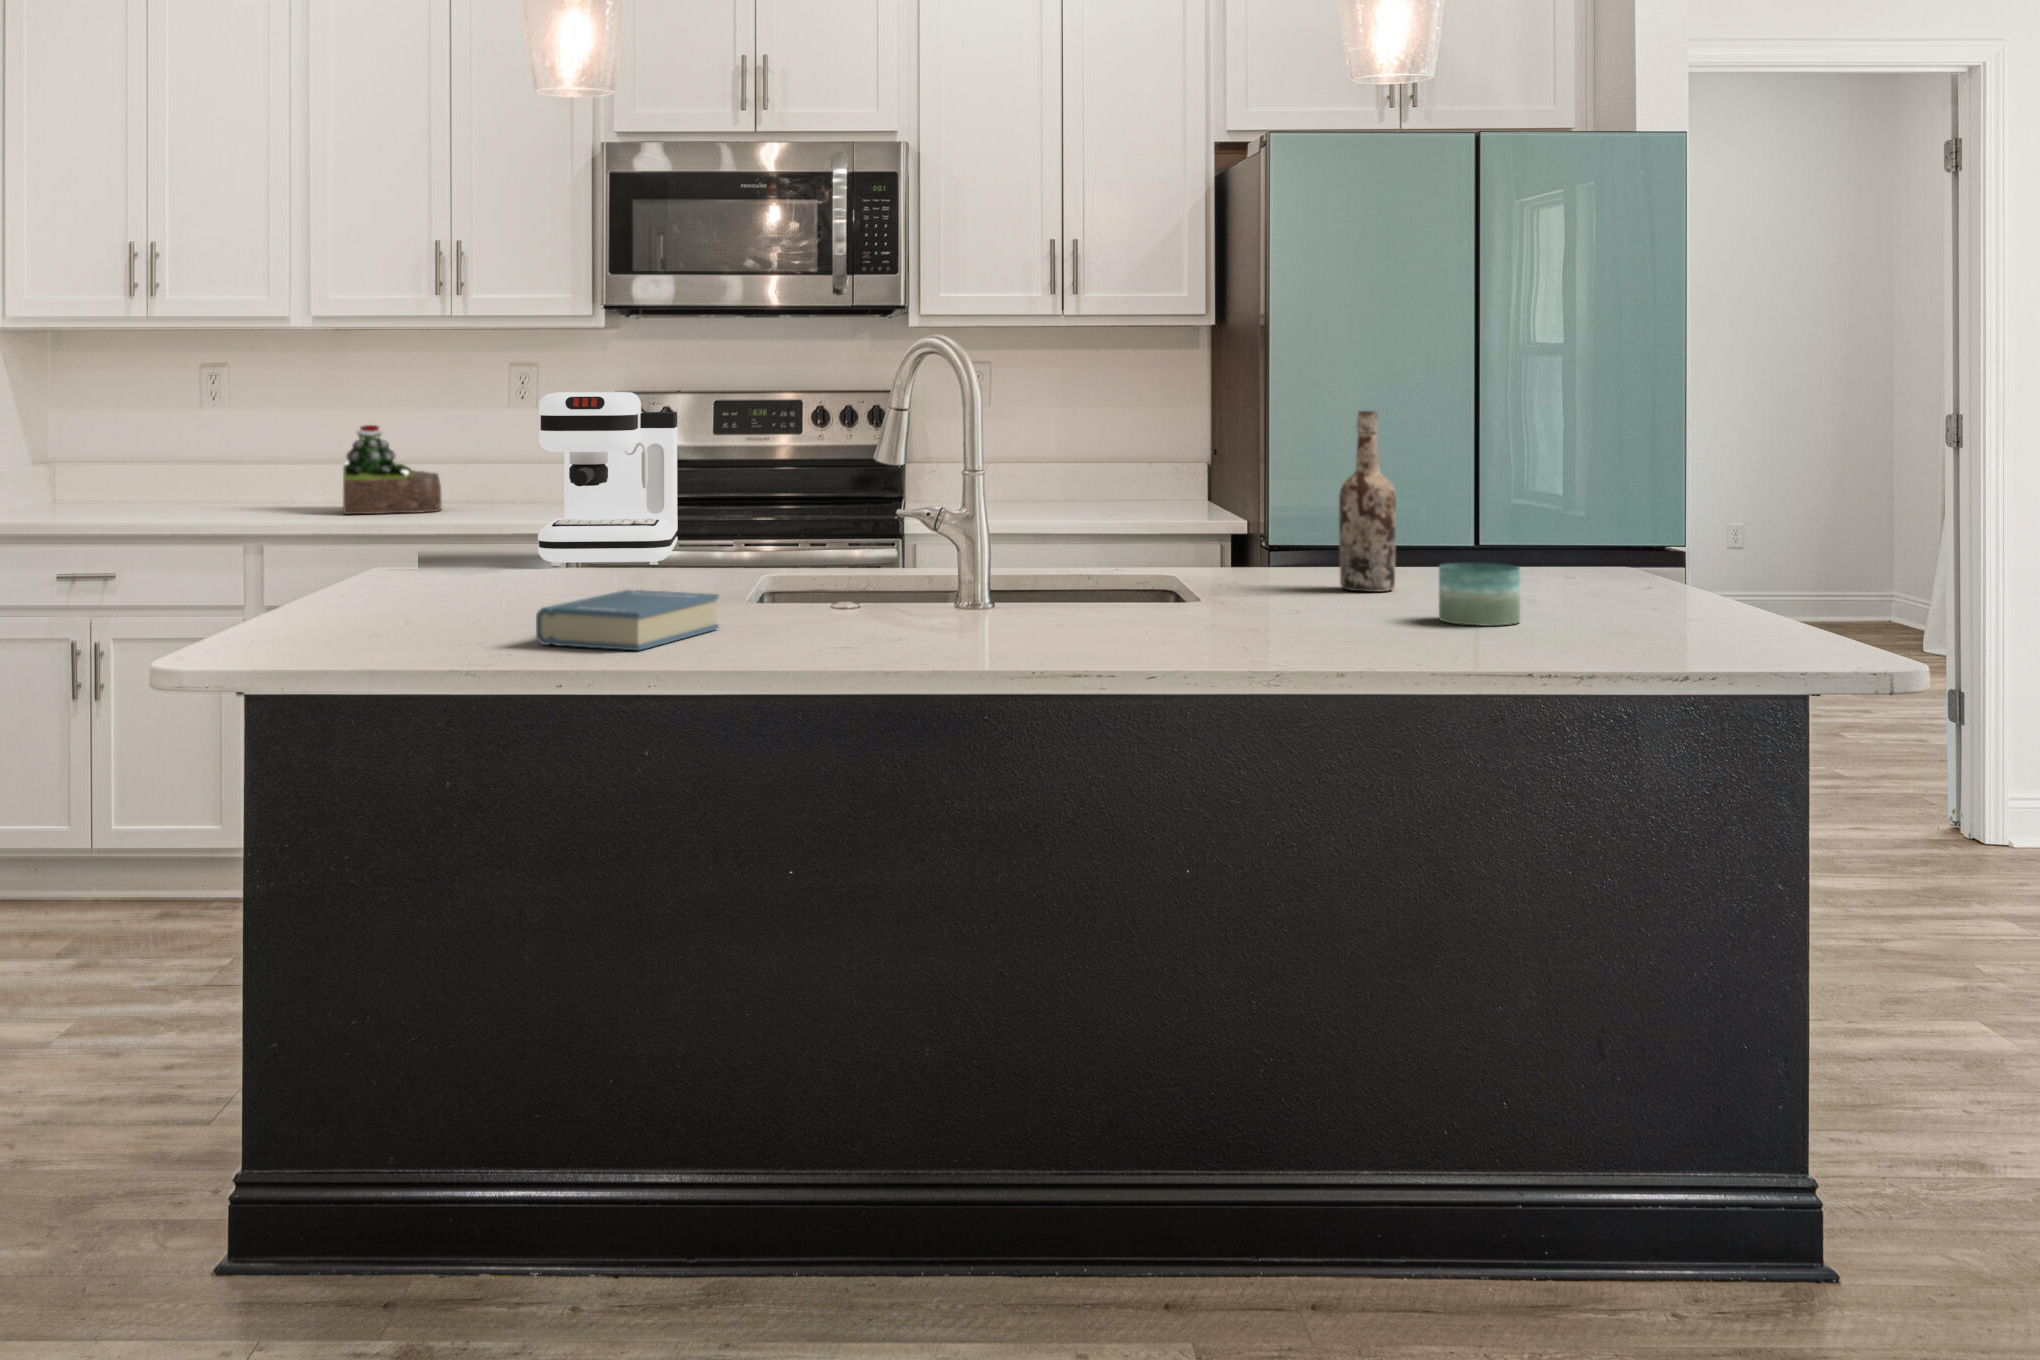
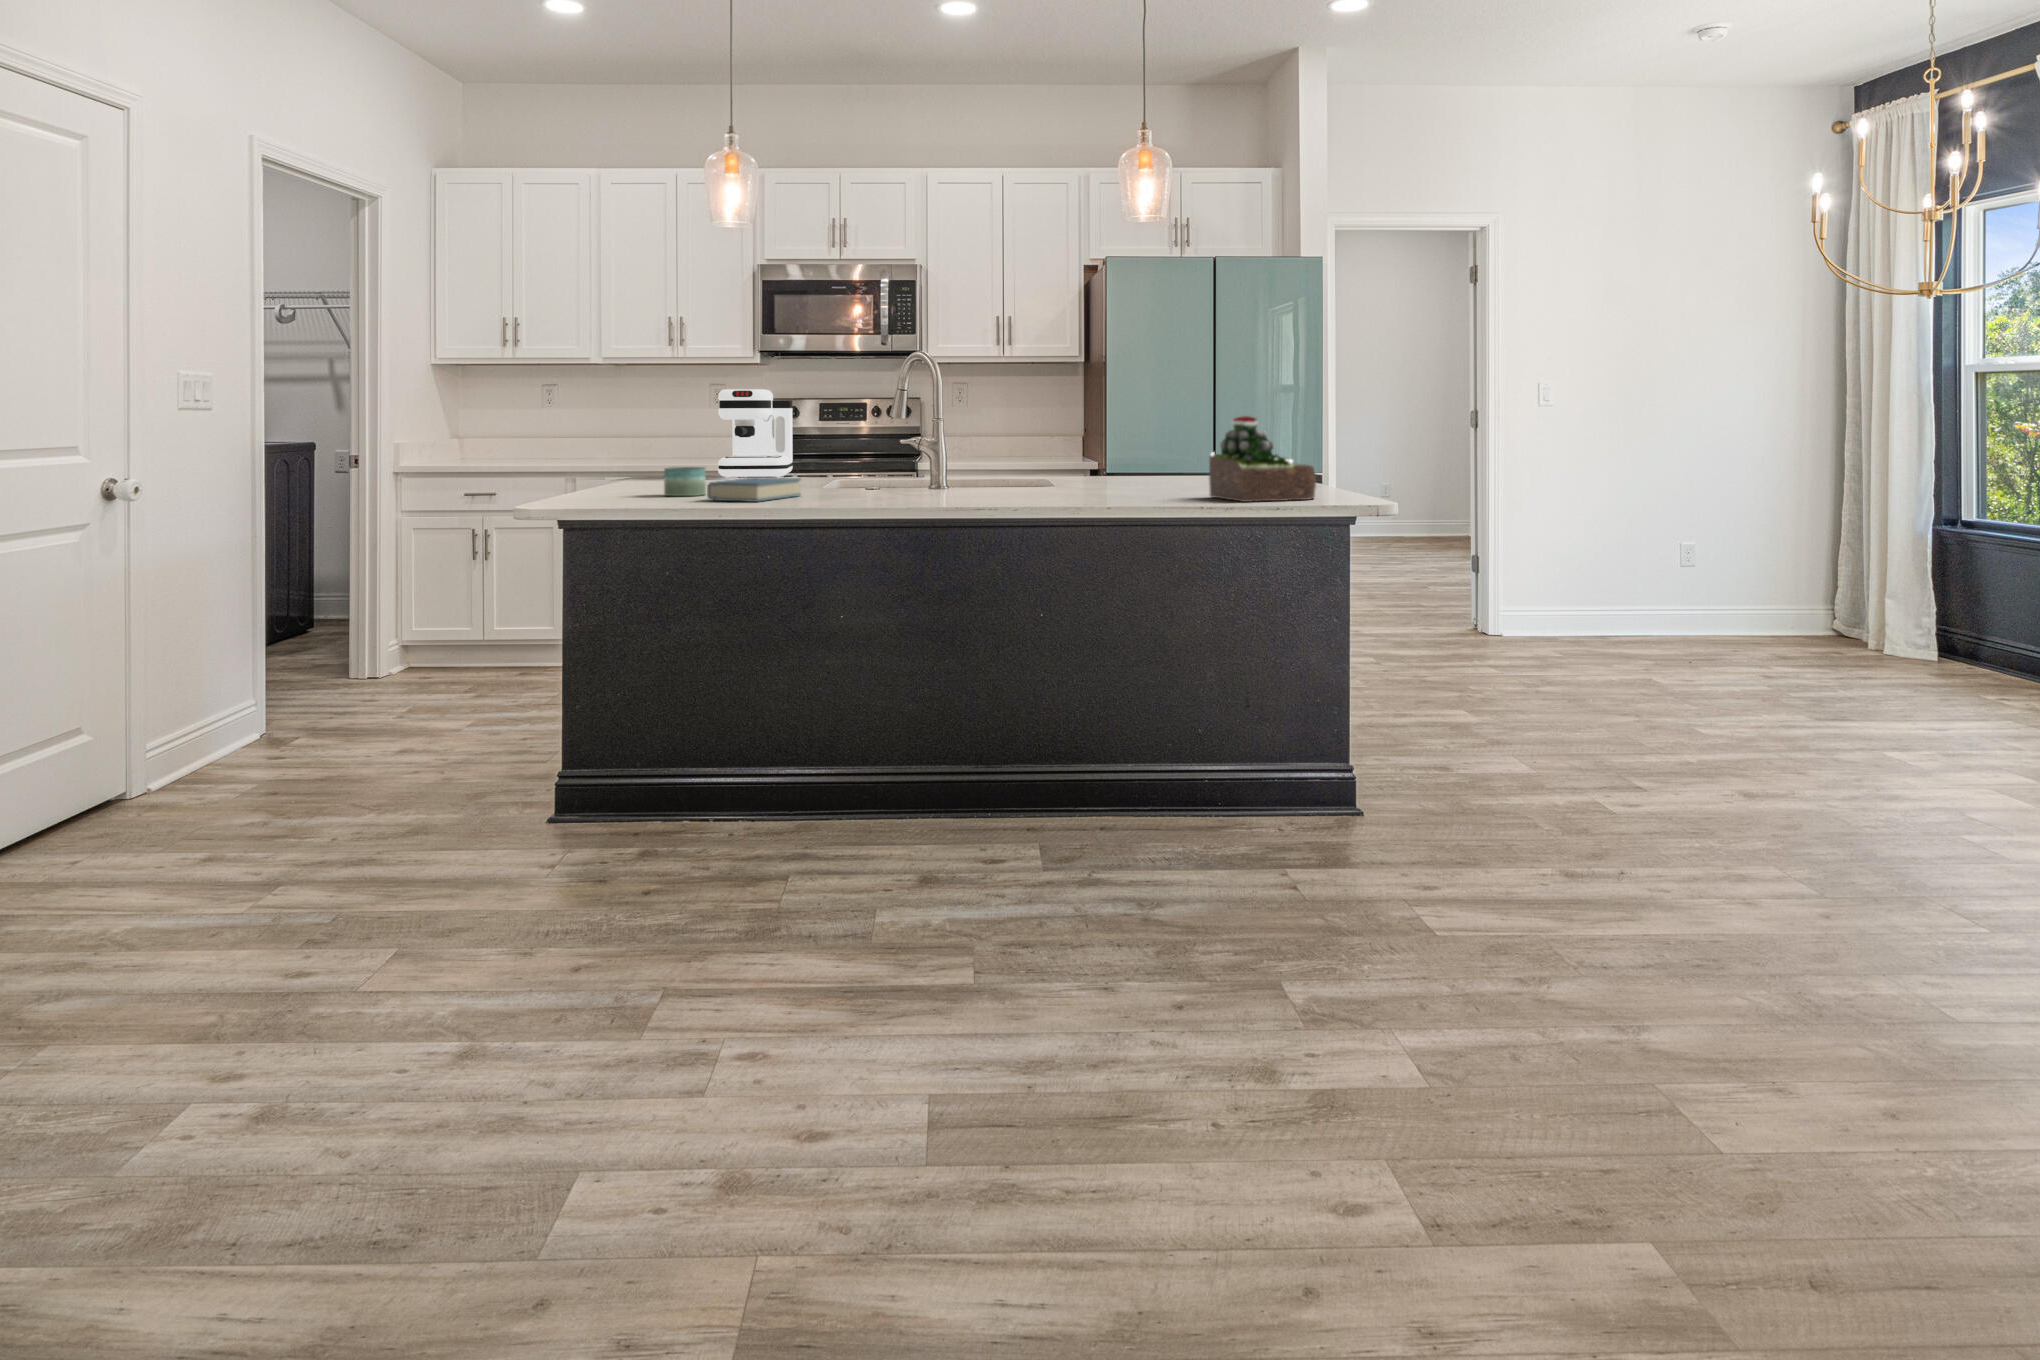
wine bottle: present [1339,411,1396,592] -> none [1125,393,1153,484]
succulent plant: present [343,425,442,514] -> present [1209,416,1316,502]
candle: present [1439,562,1520,626] -> present [664,467,706,496]

